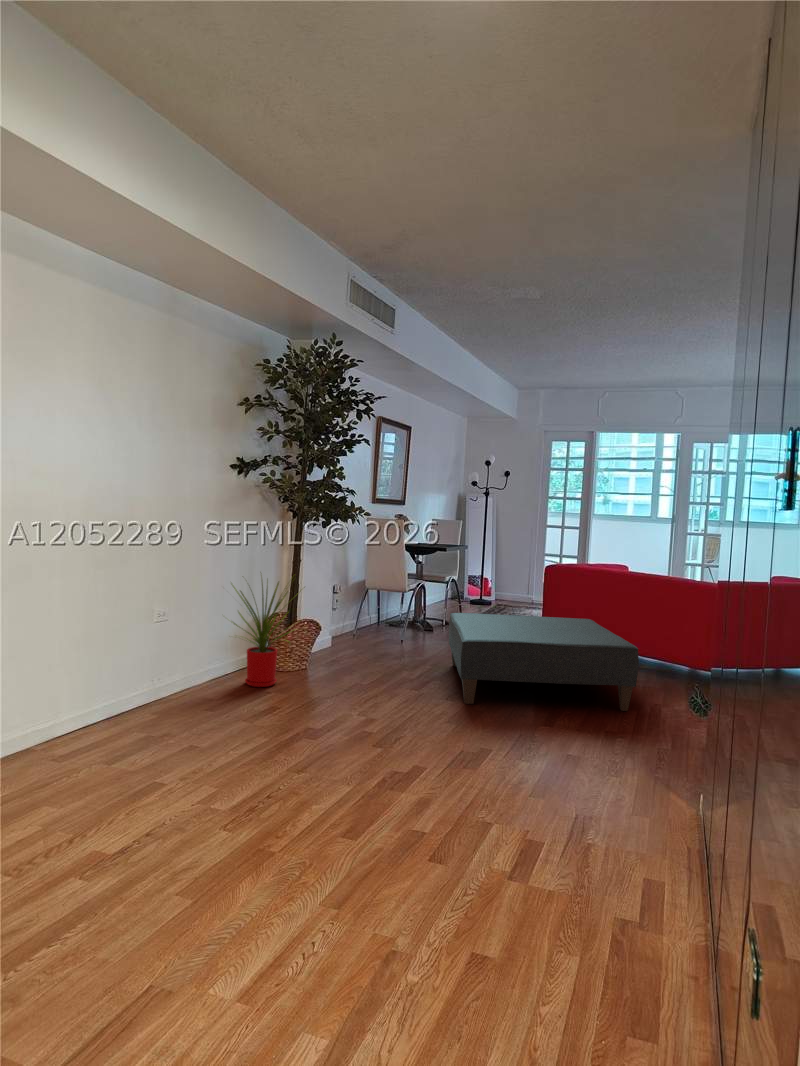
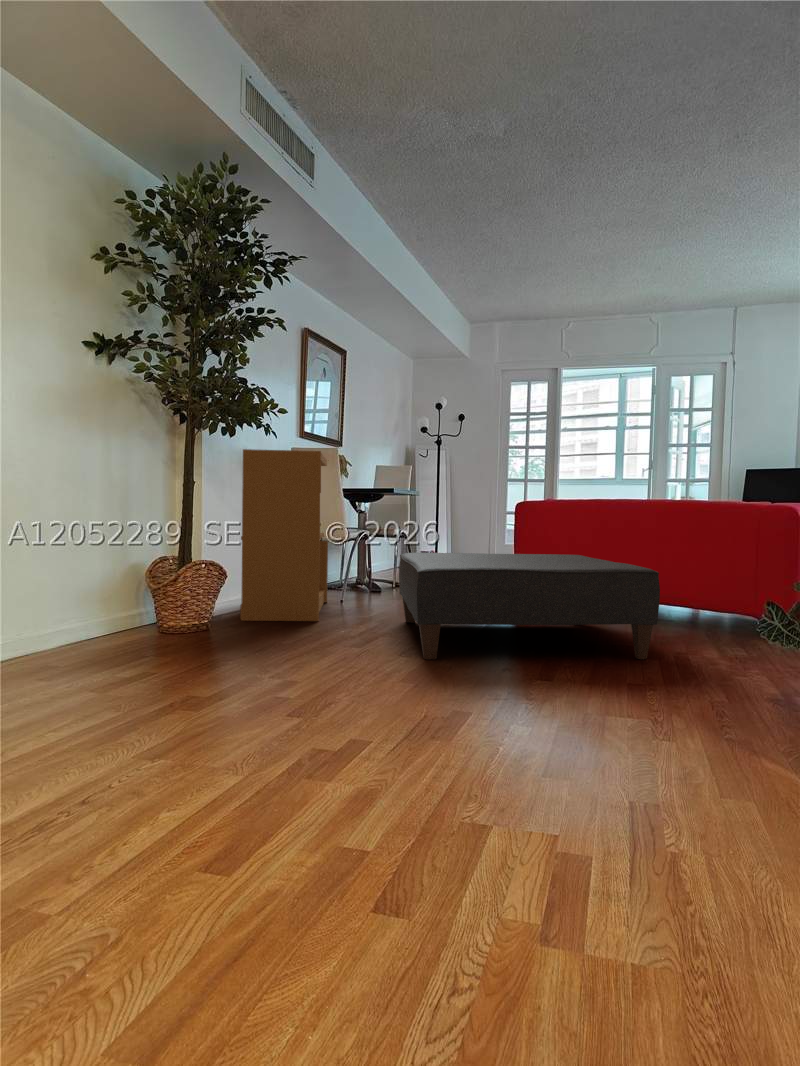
bookshelf: none [328,528,396,662] -> present [240,449,328,621]
house plant: present [232,582,298,687] -> none [69,489,198,651]

